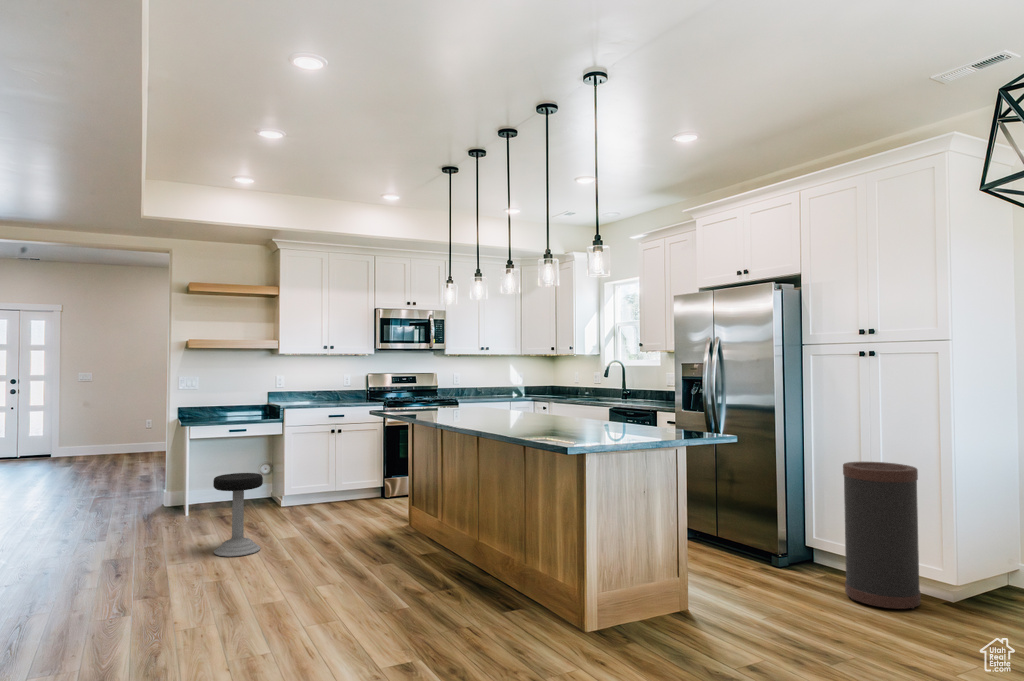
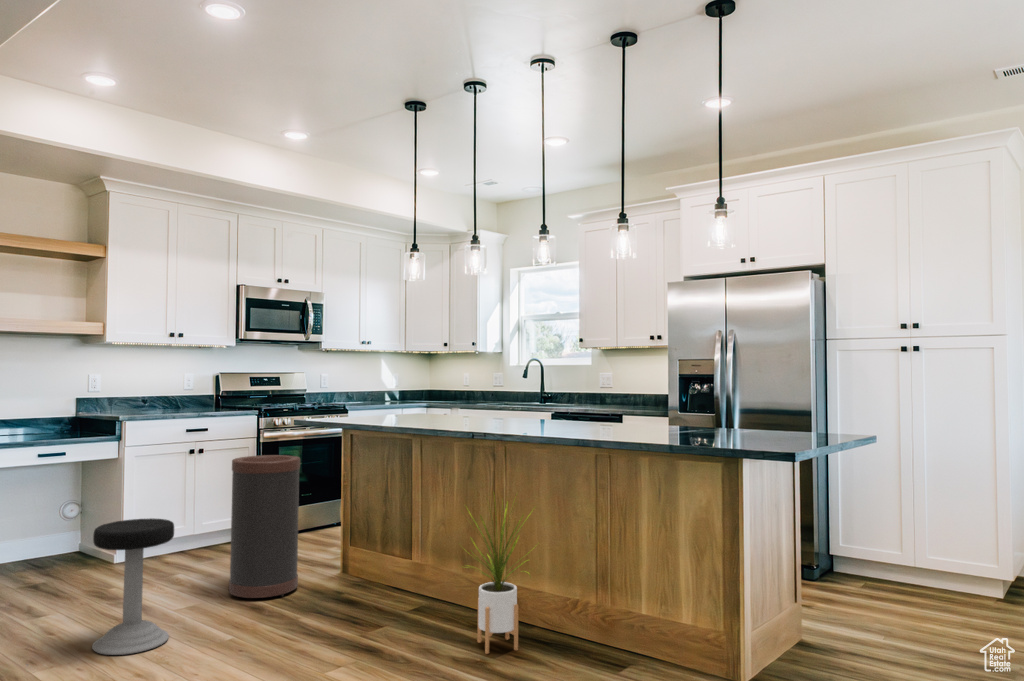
trash can: present [843,462,921,609] -> present [229,455,300,598]
house plant: none [411,466,471,586] -> present [467,502,530,654]

